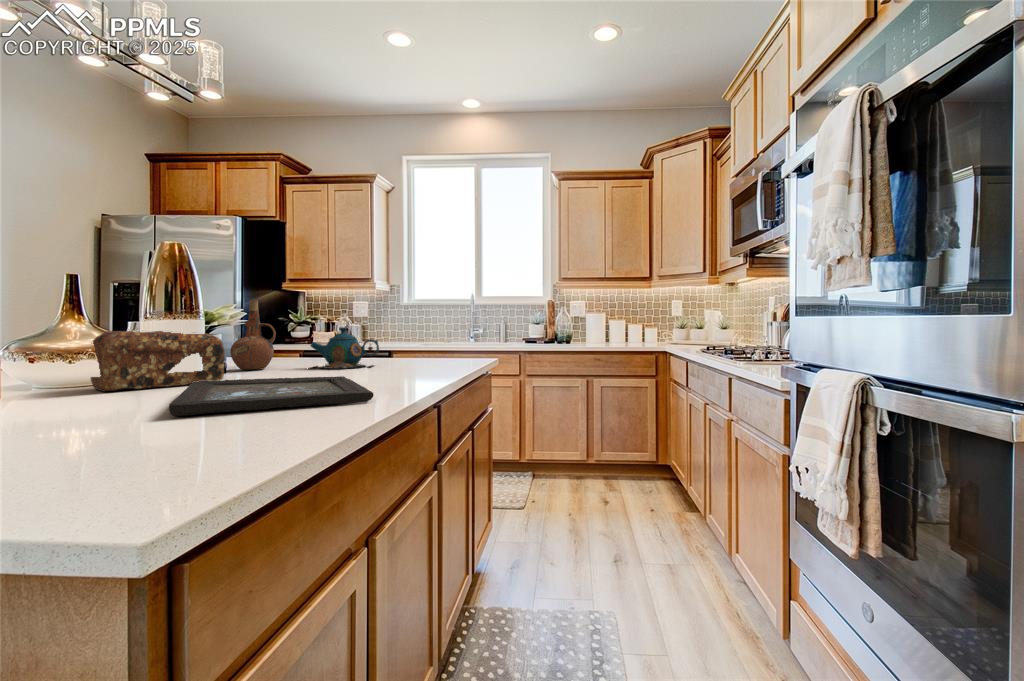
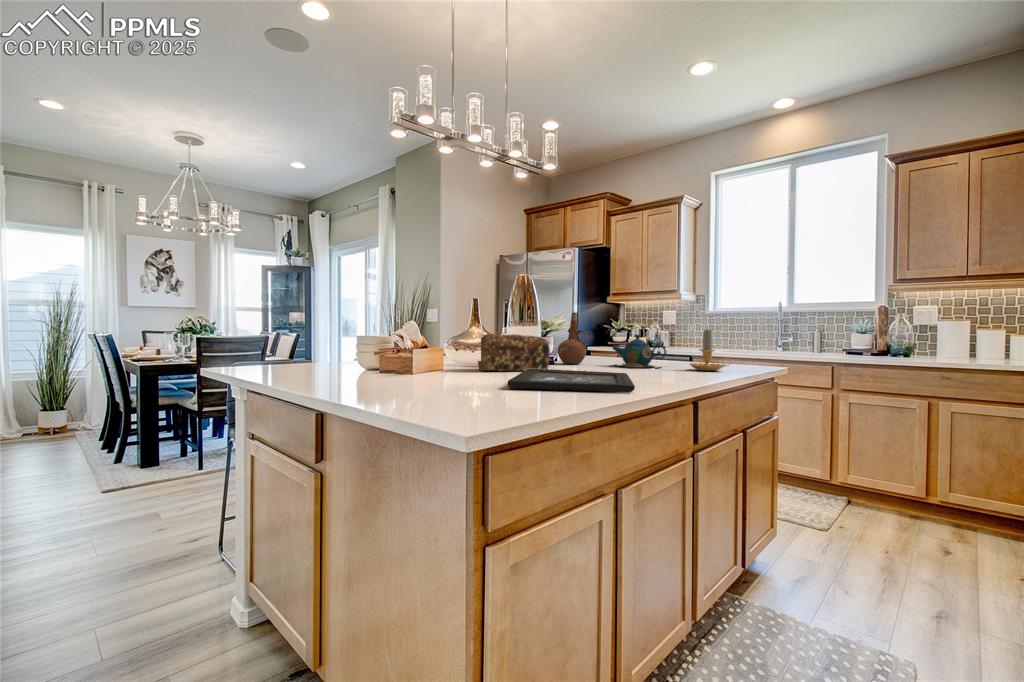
candle: none [407,317,451,366] -> present [690,330,731,371]

